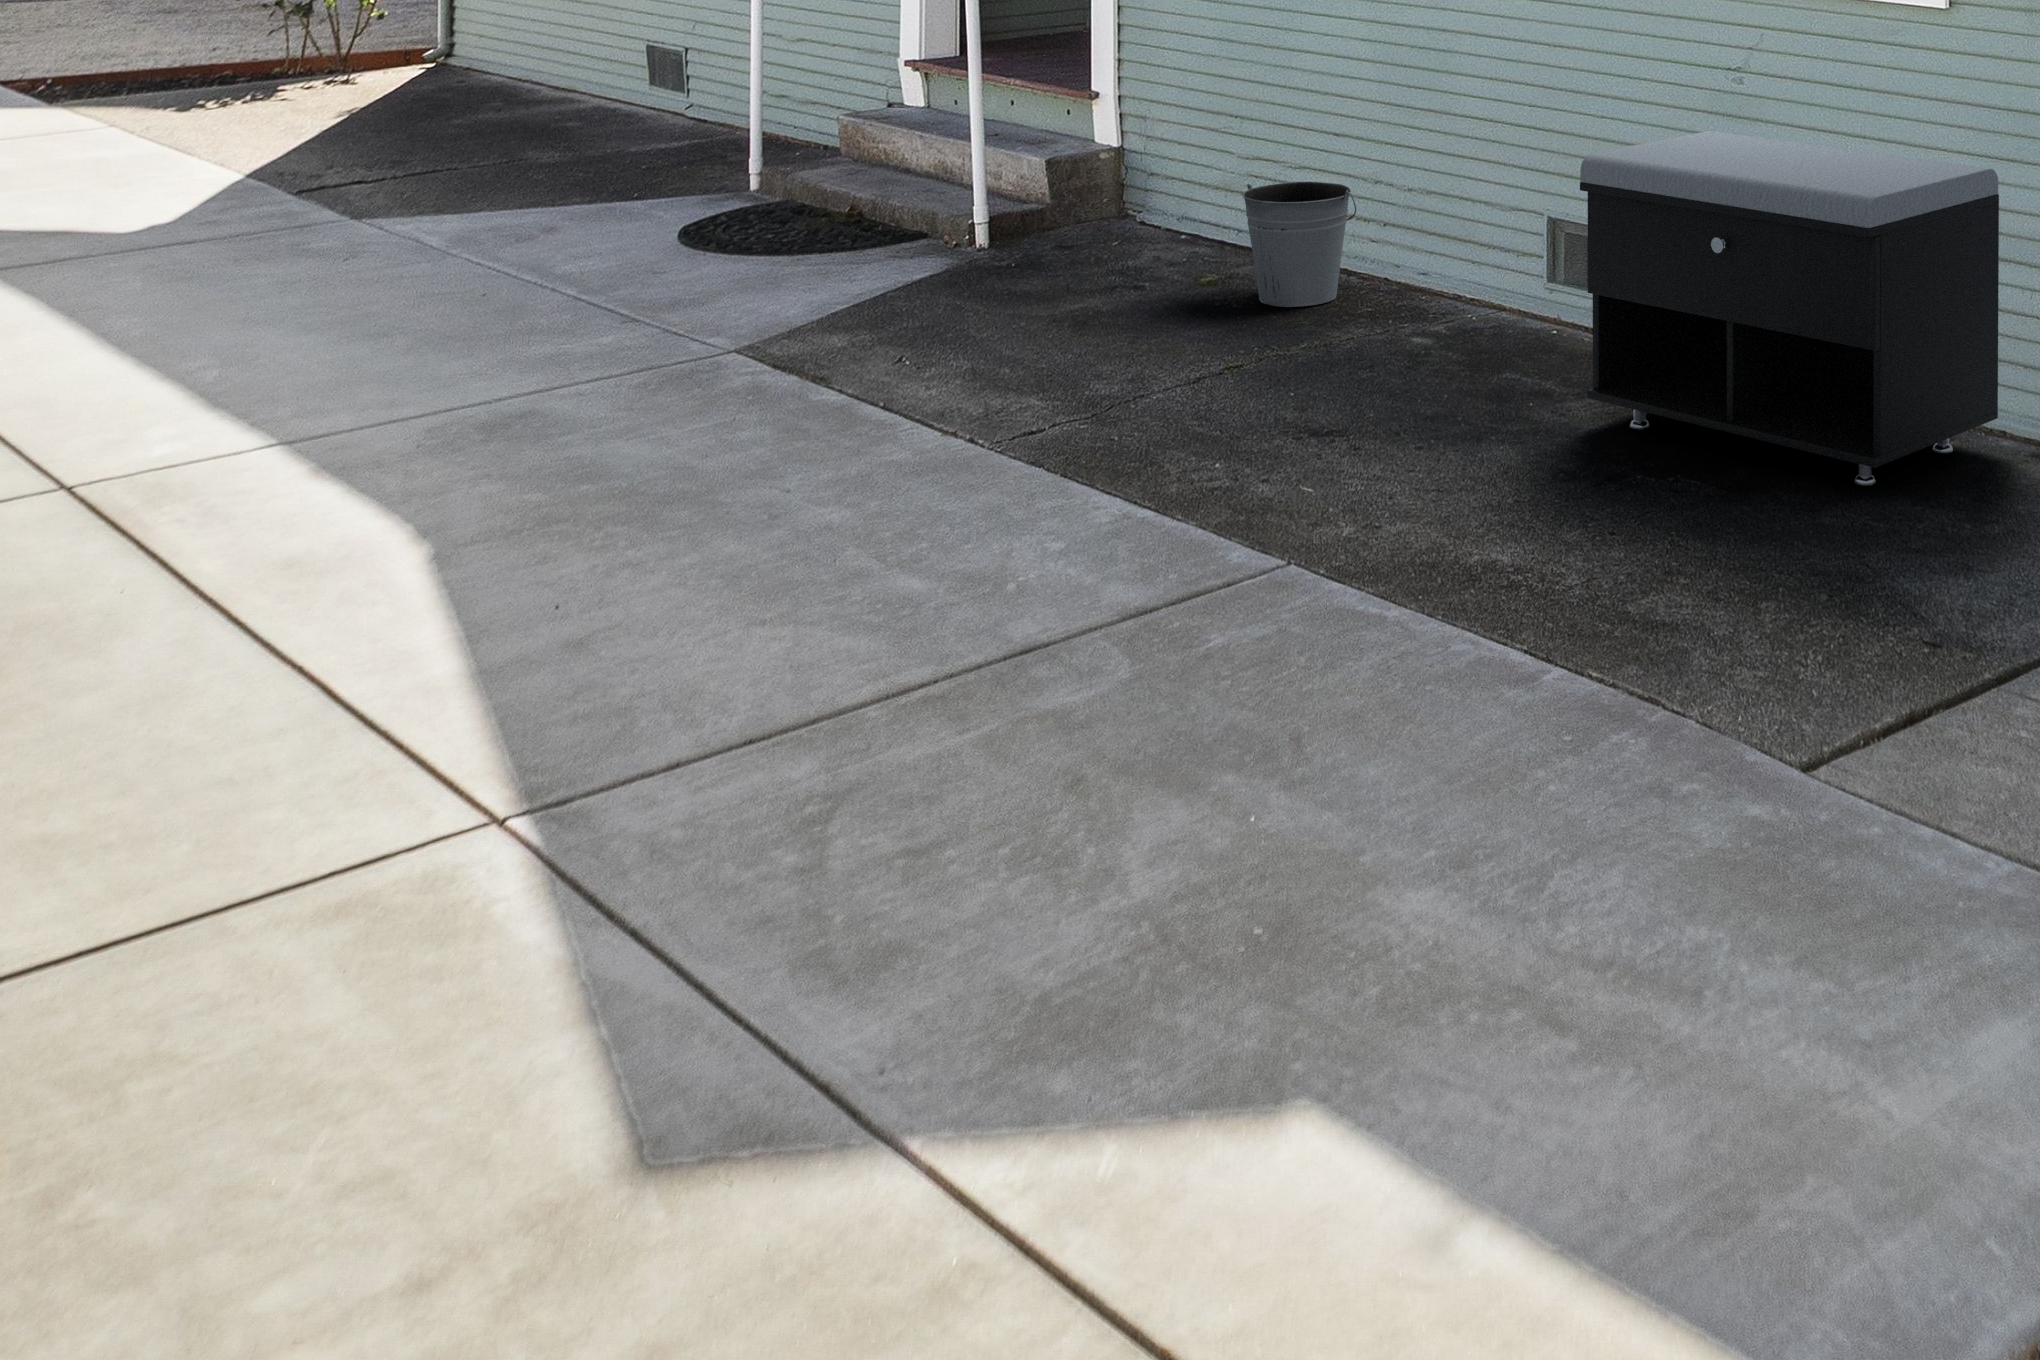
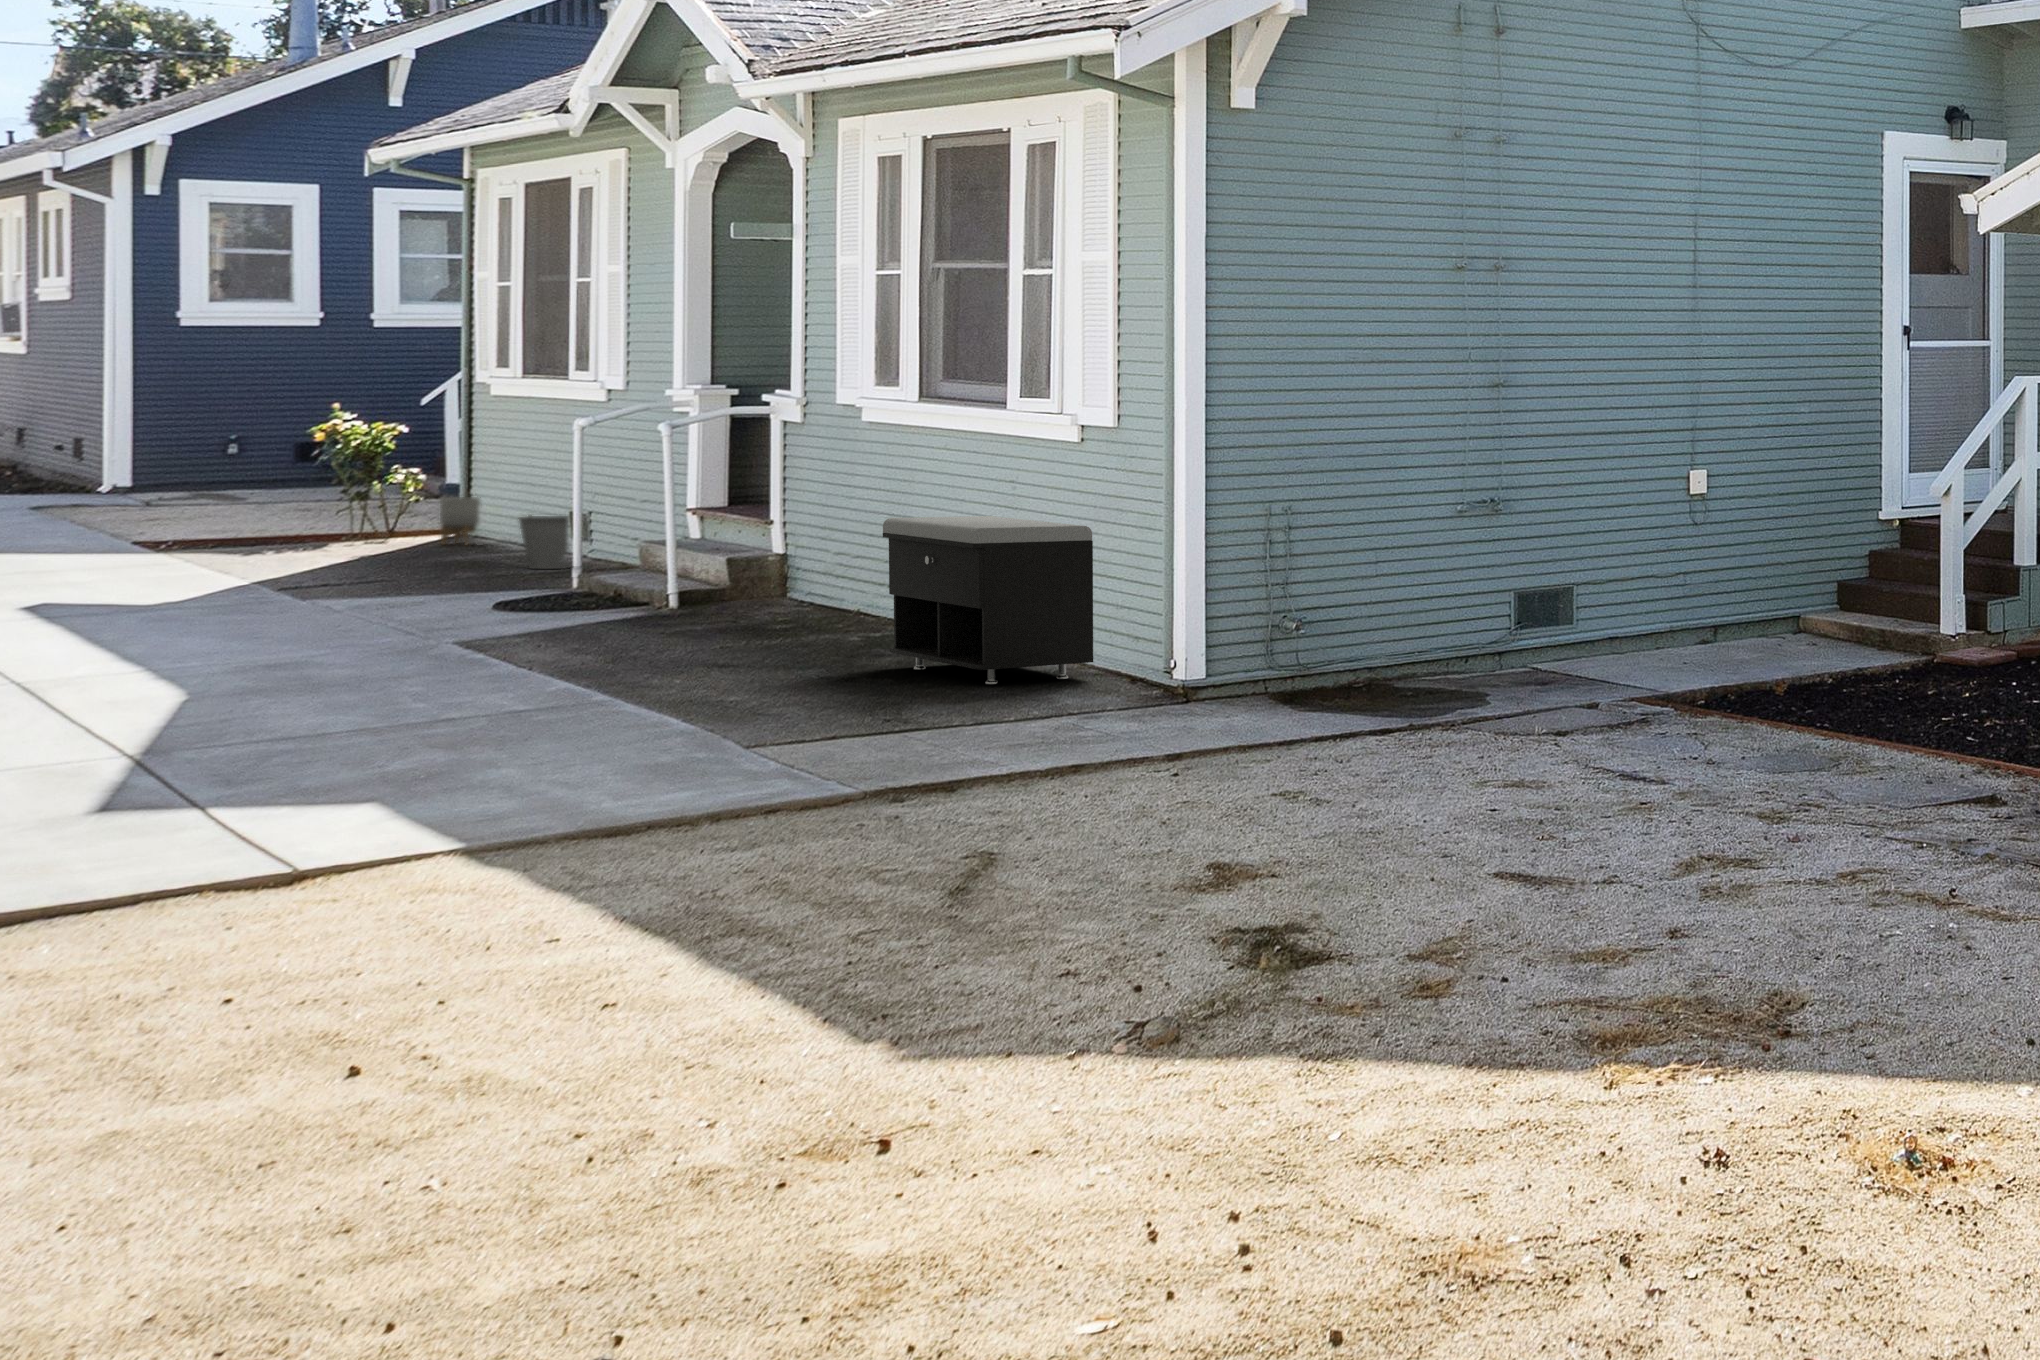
planter: none [419,7,474,78] -> present [440,497,480,544]
bucket: present [1243,182,1356,307] -> present [518,515,570,569]

